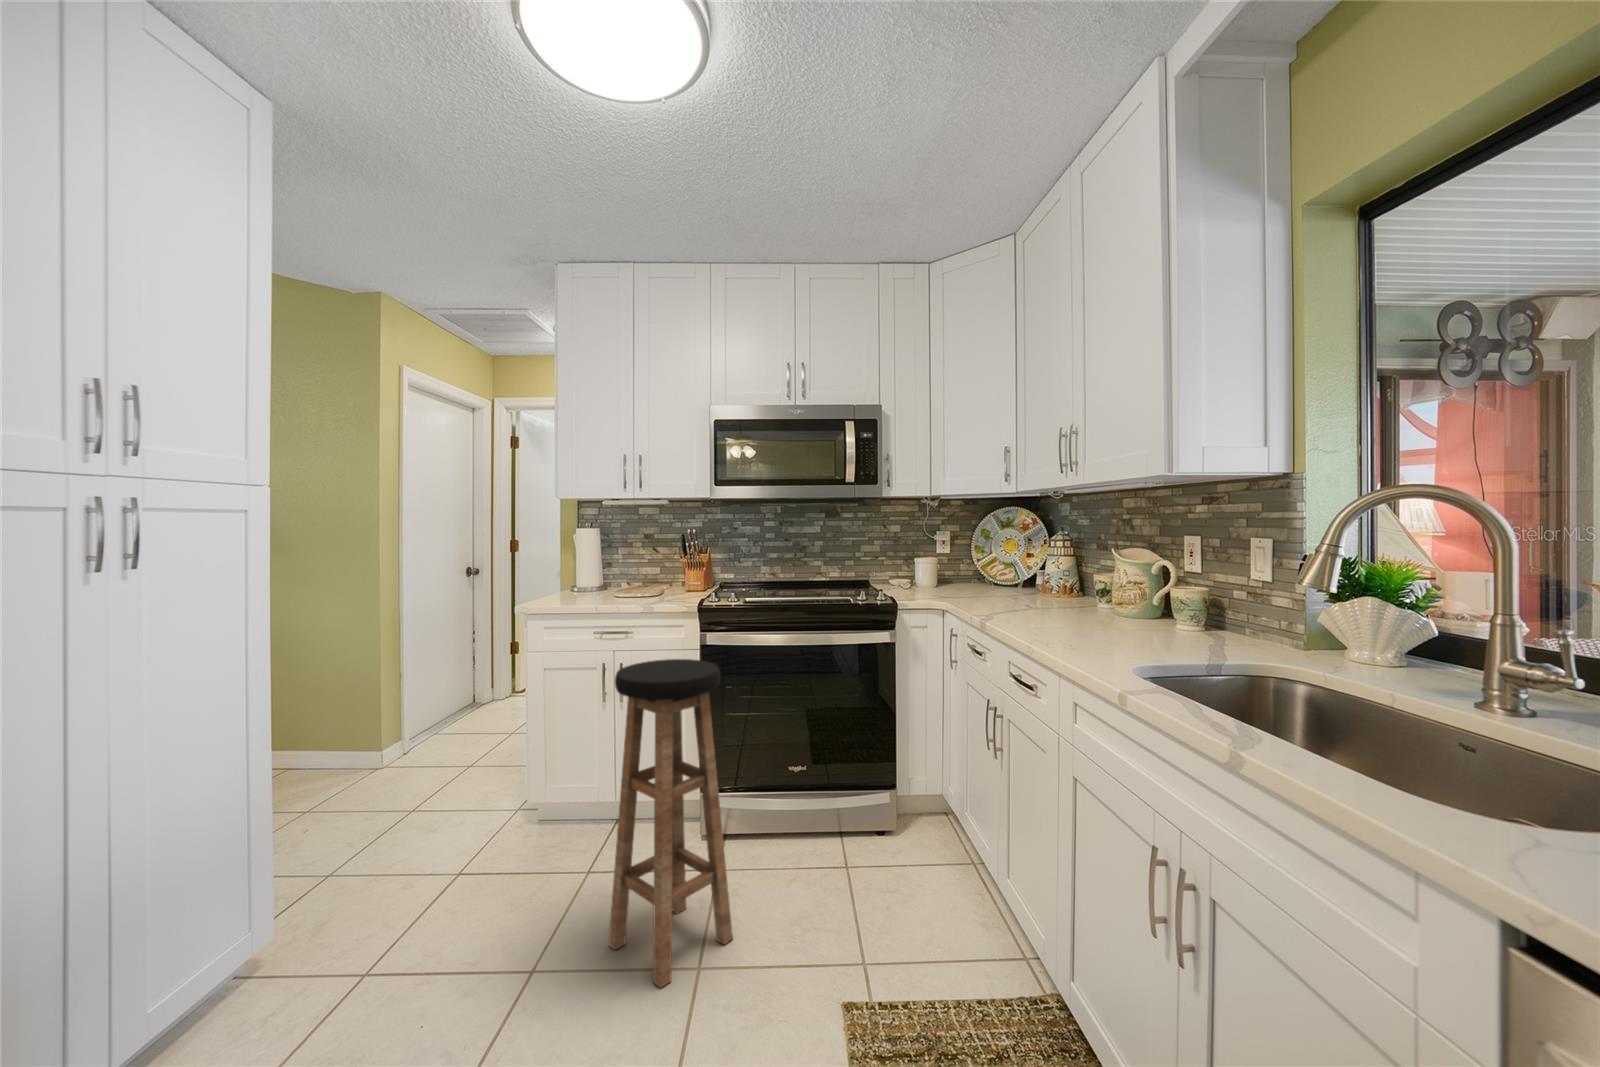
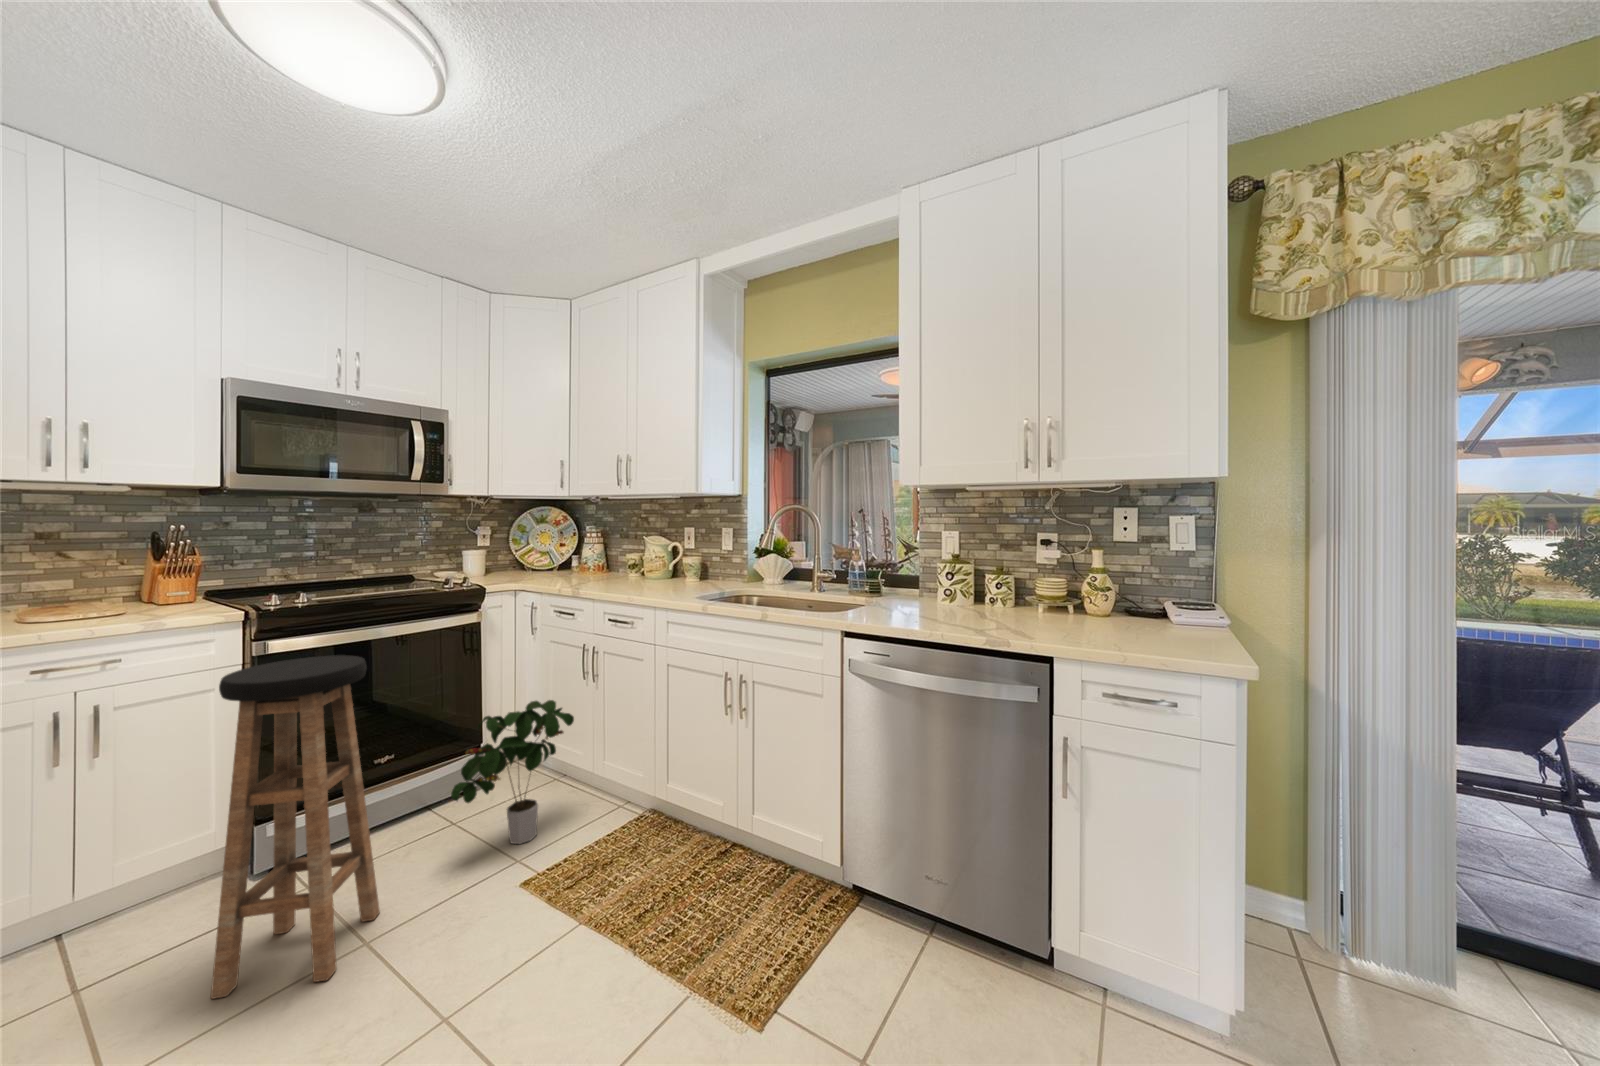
potted plant: none [807,760,963,940] -> present [451,700,574,844]

